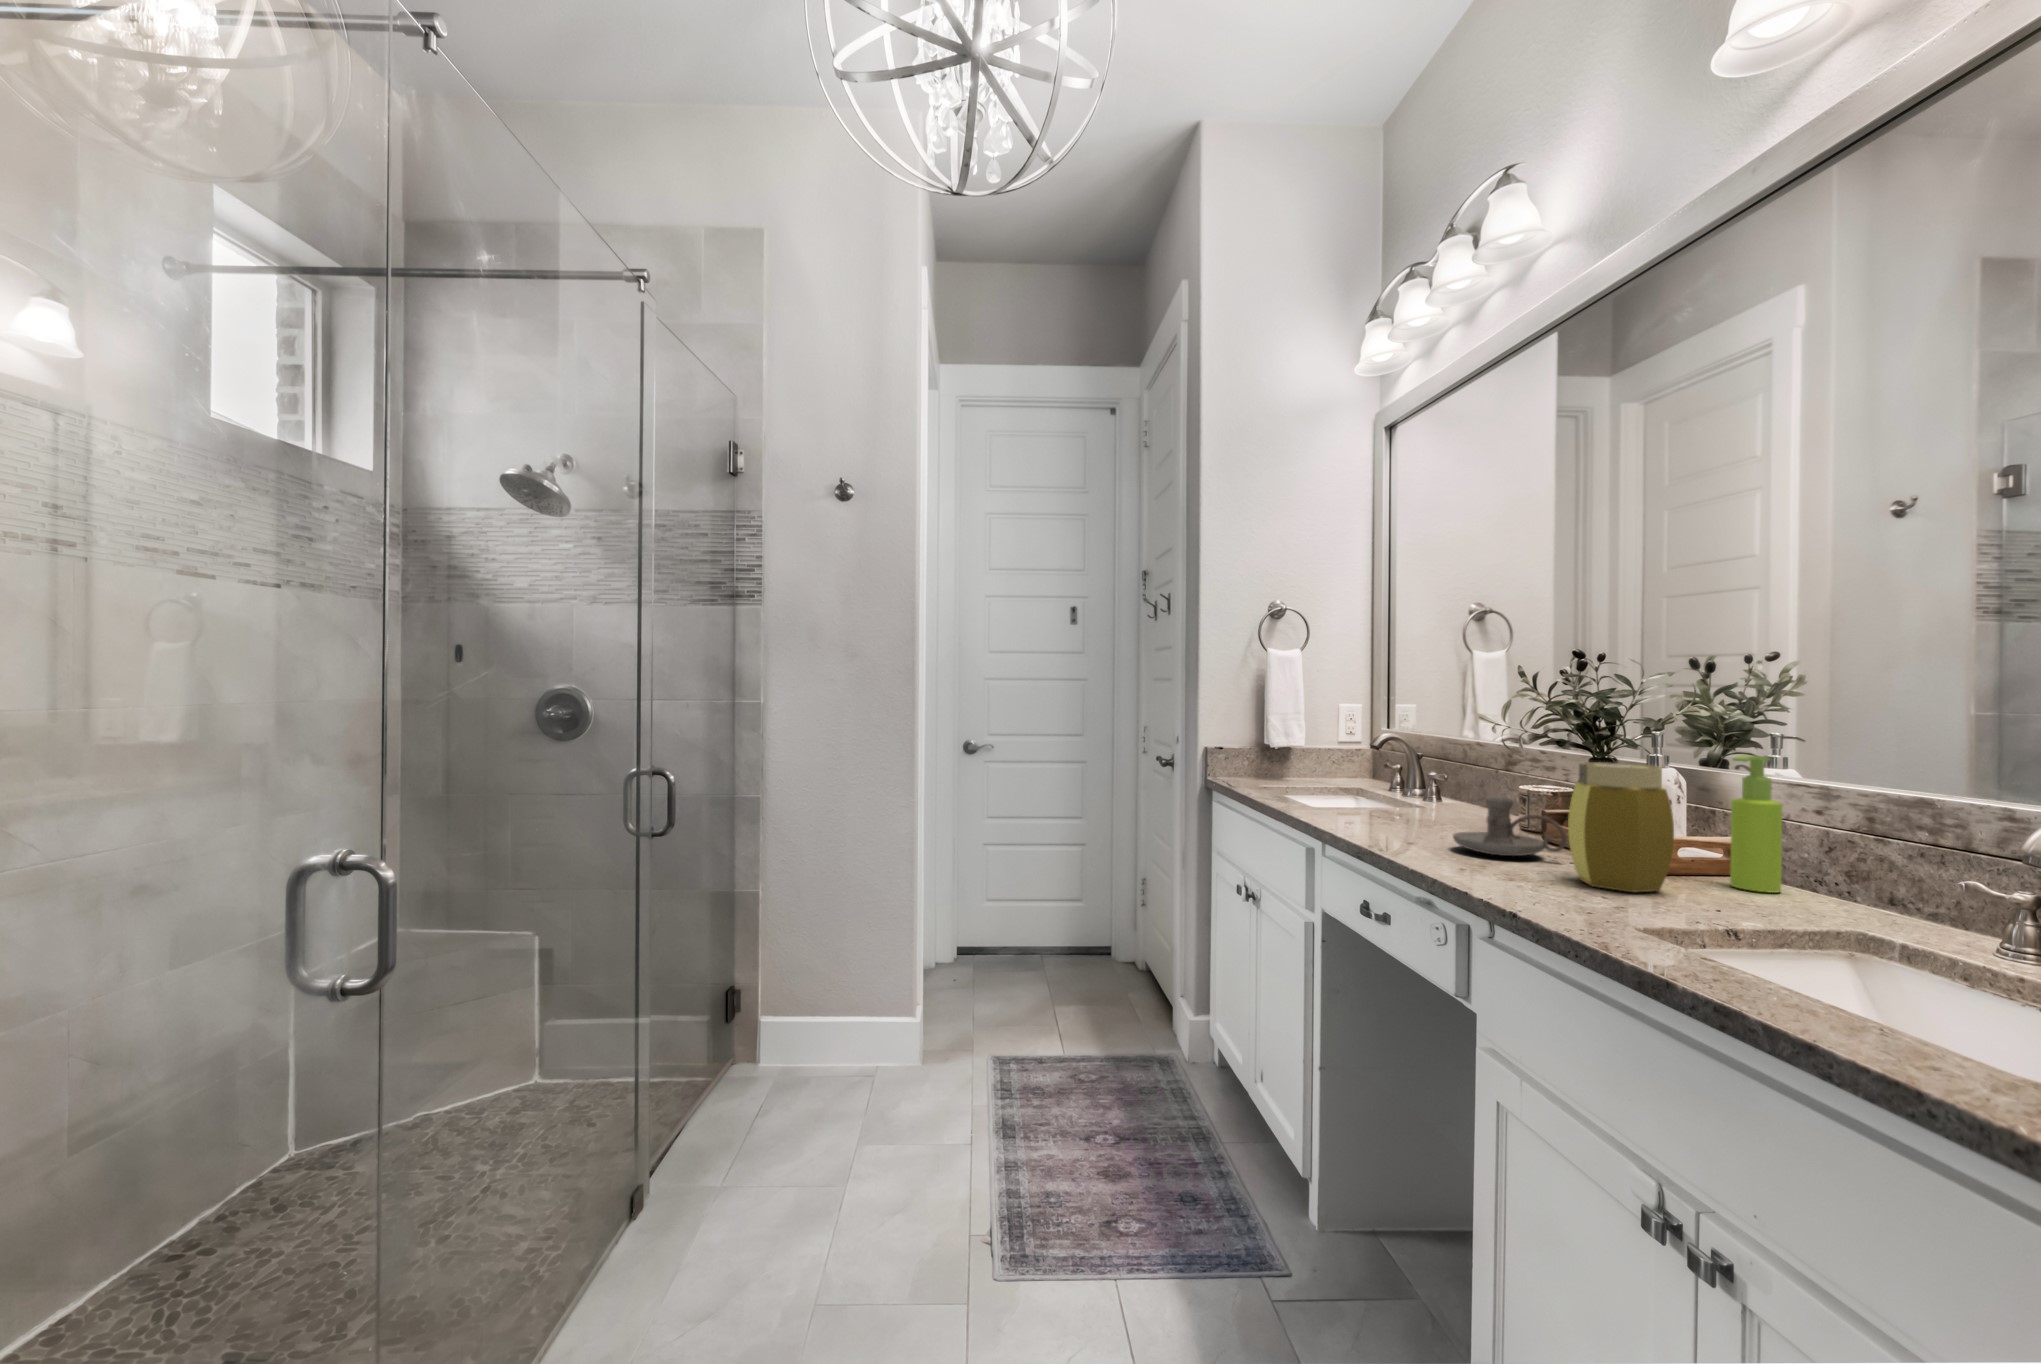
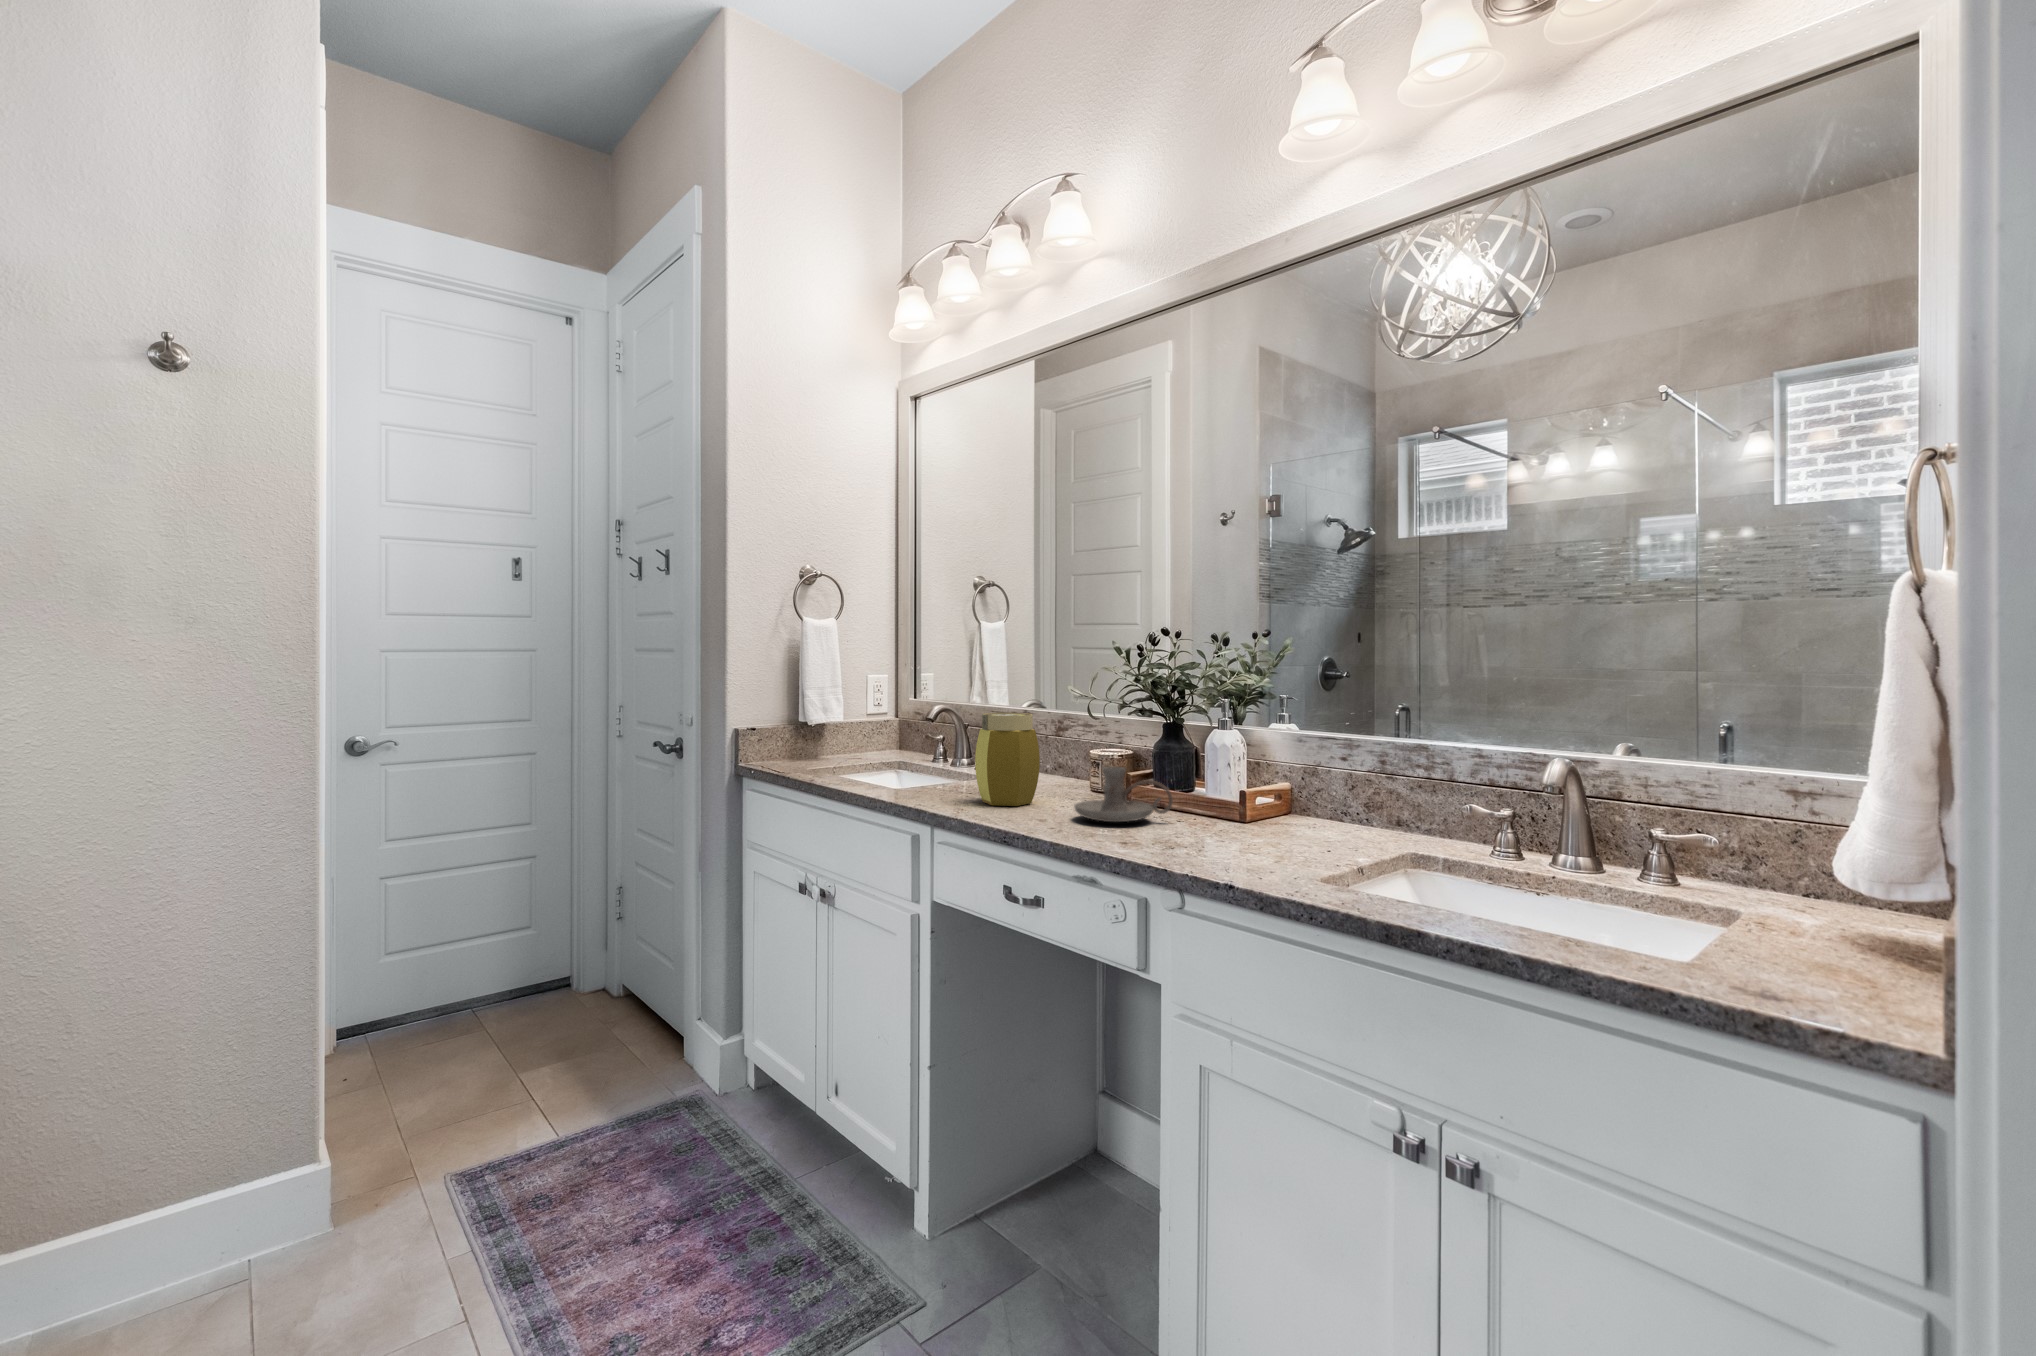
soap dispenser: present [1730,755,1782,893] -> none [1291,715,1326,829]
jar: present [1568,762,1674,892] -> present [975,713,1040,806]

